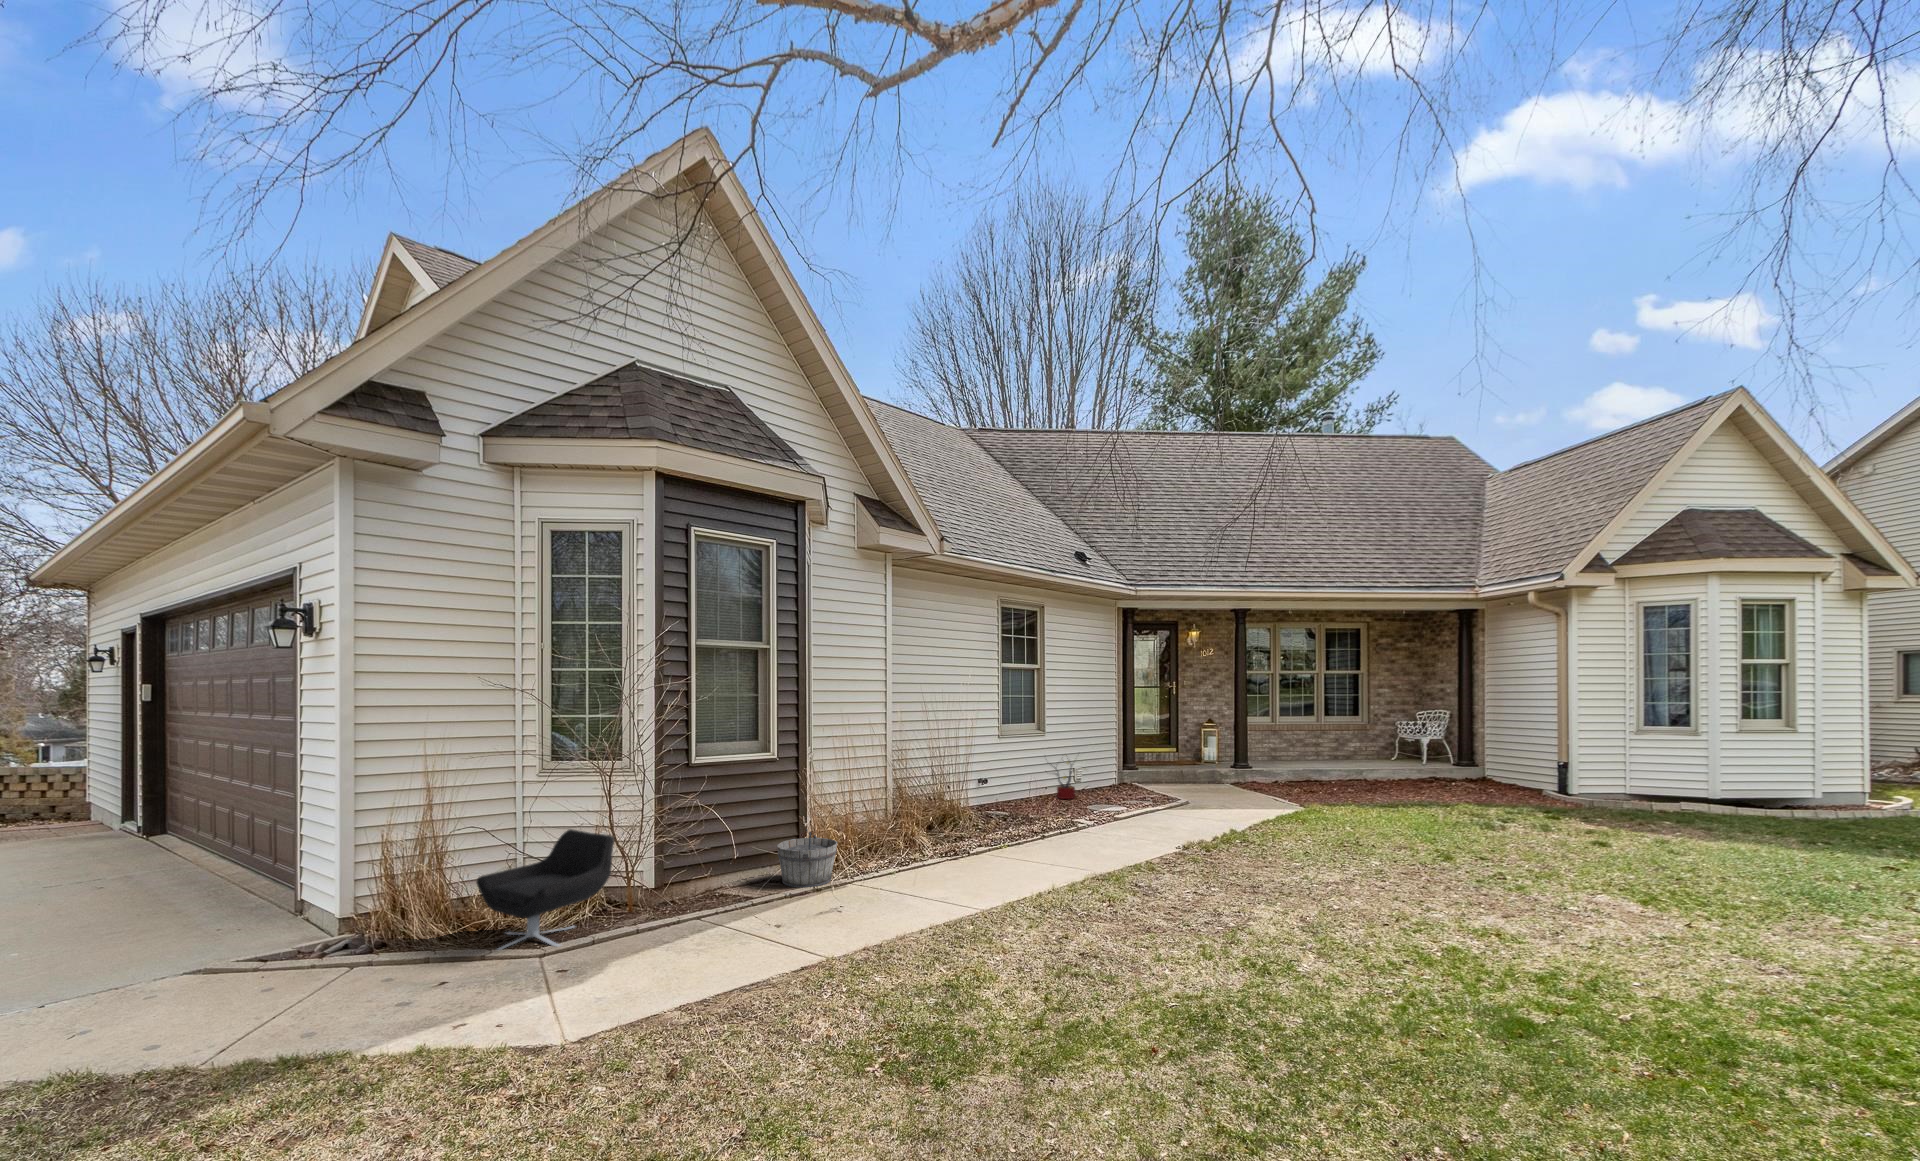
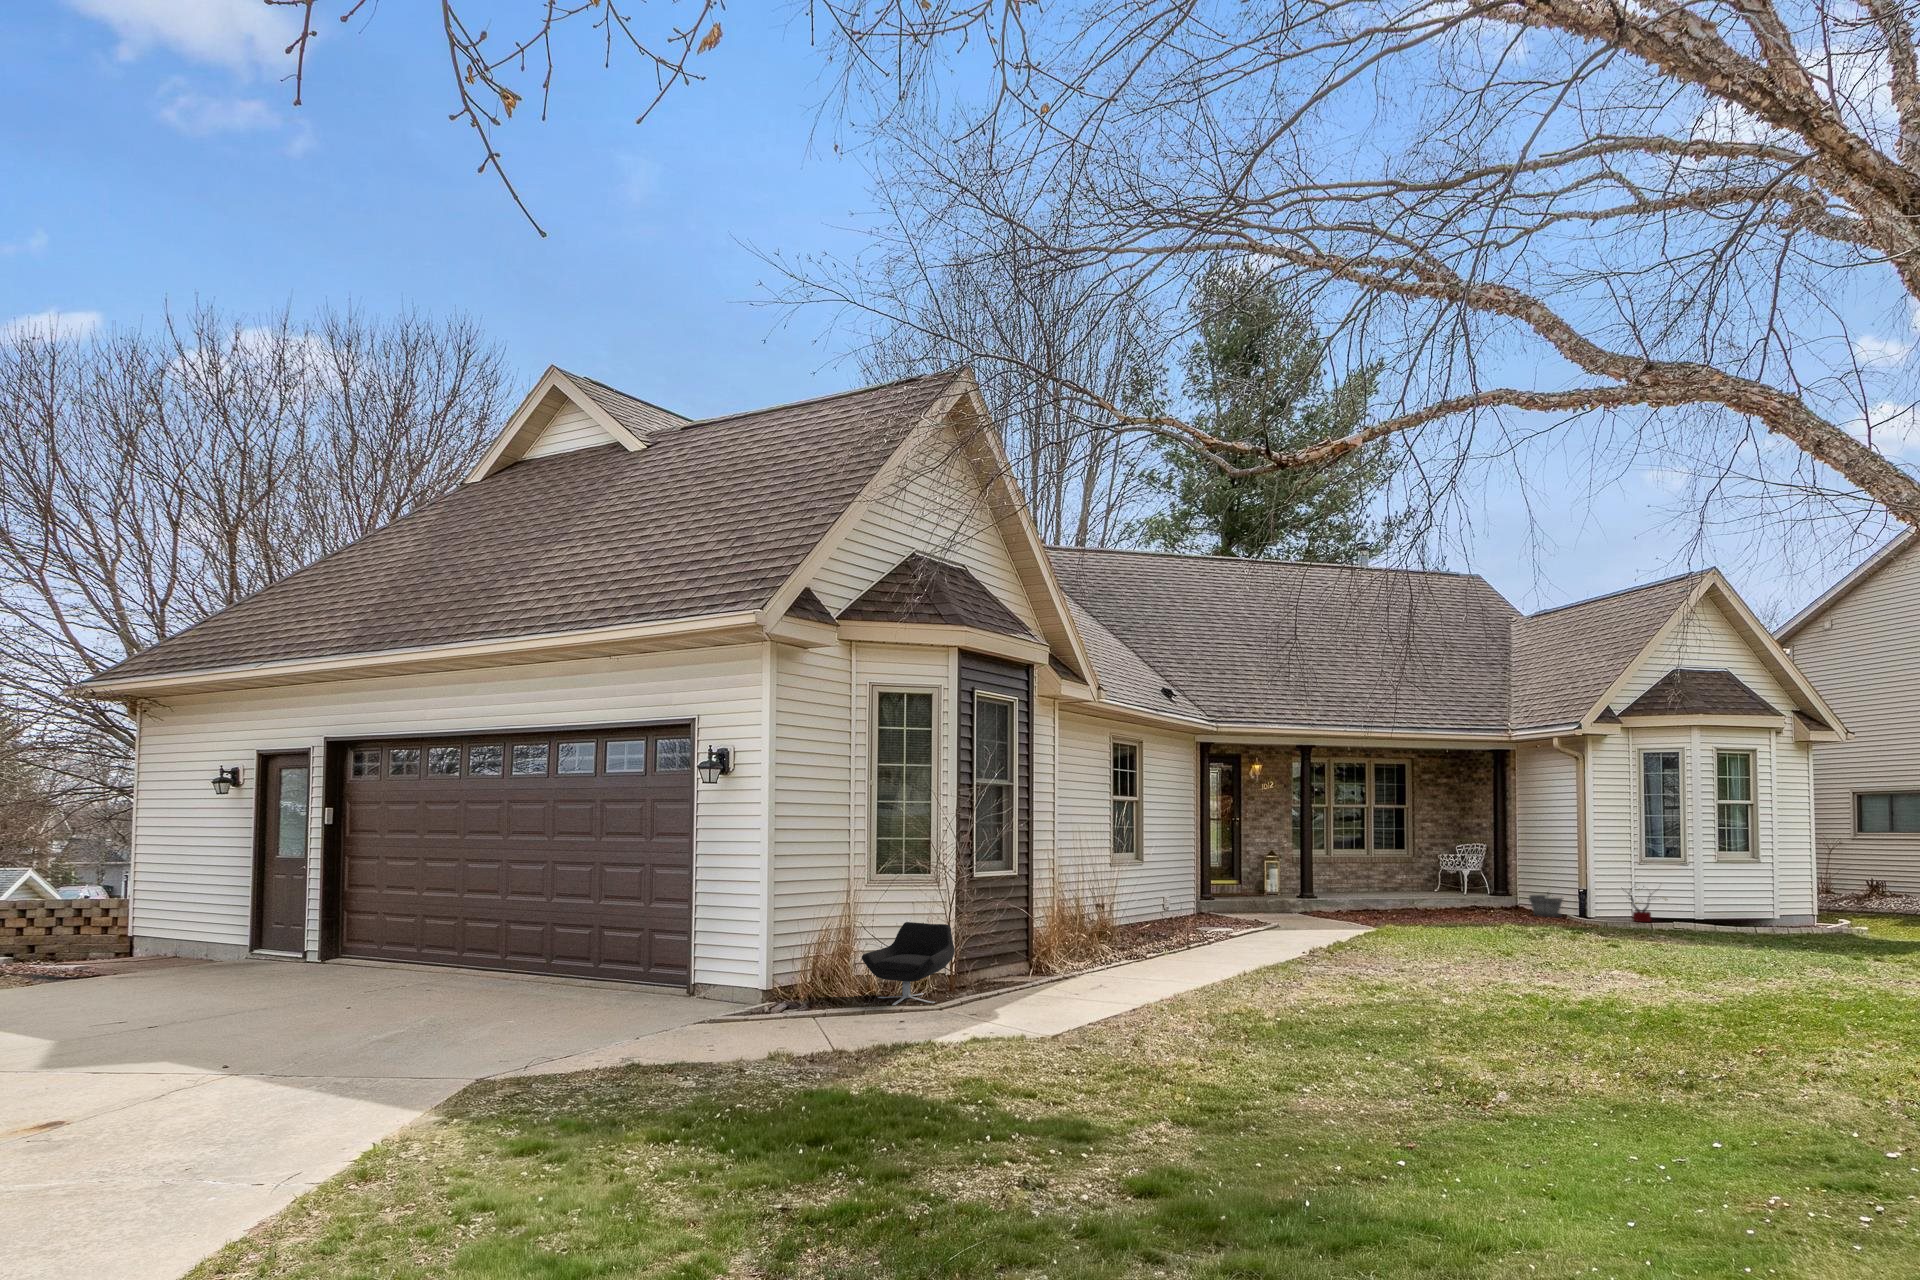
decorative plant: present [1055,755,1075,799] -> present [1628,886,1668,922]
wooden bucket: present [777,829,837,888] -> present [1529,893,1564,917]

